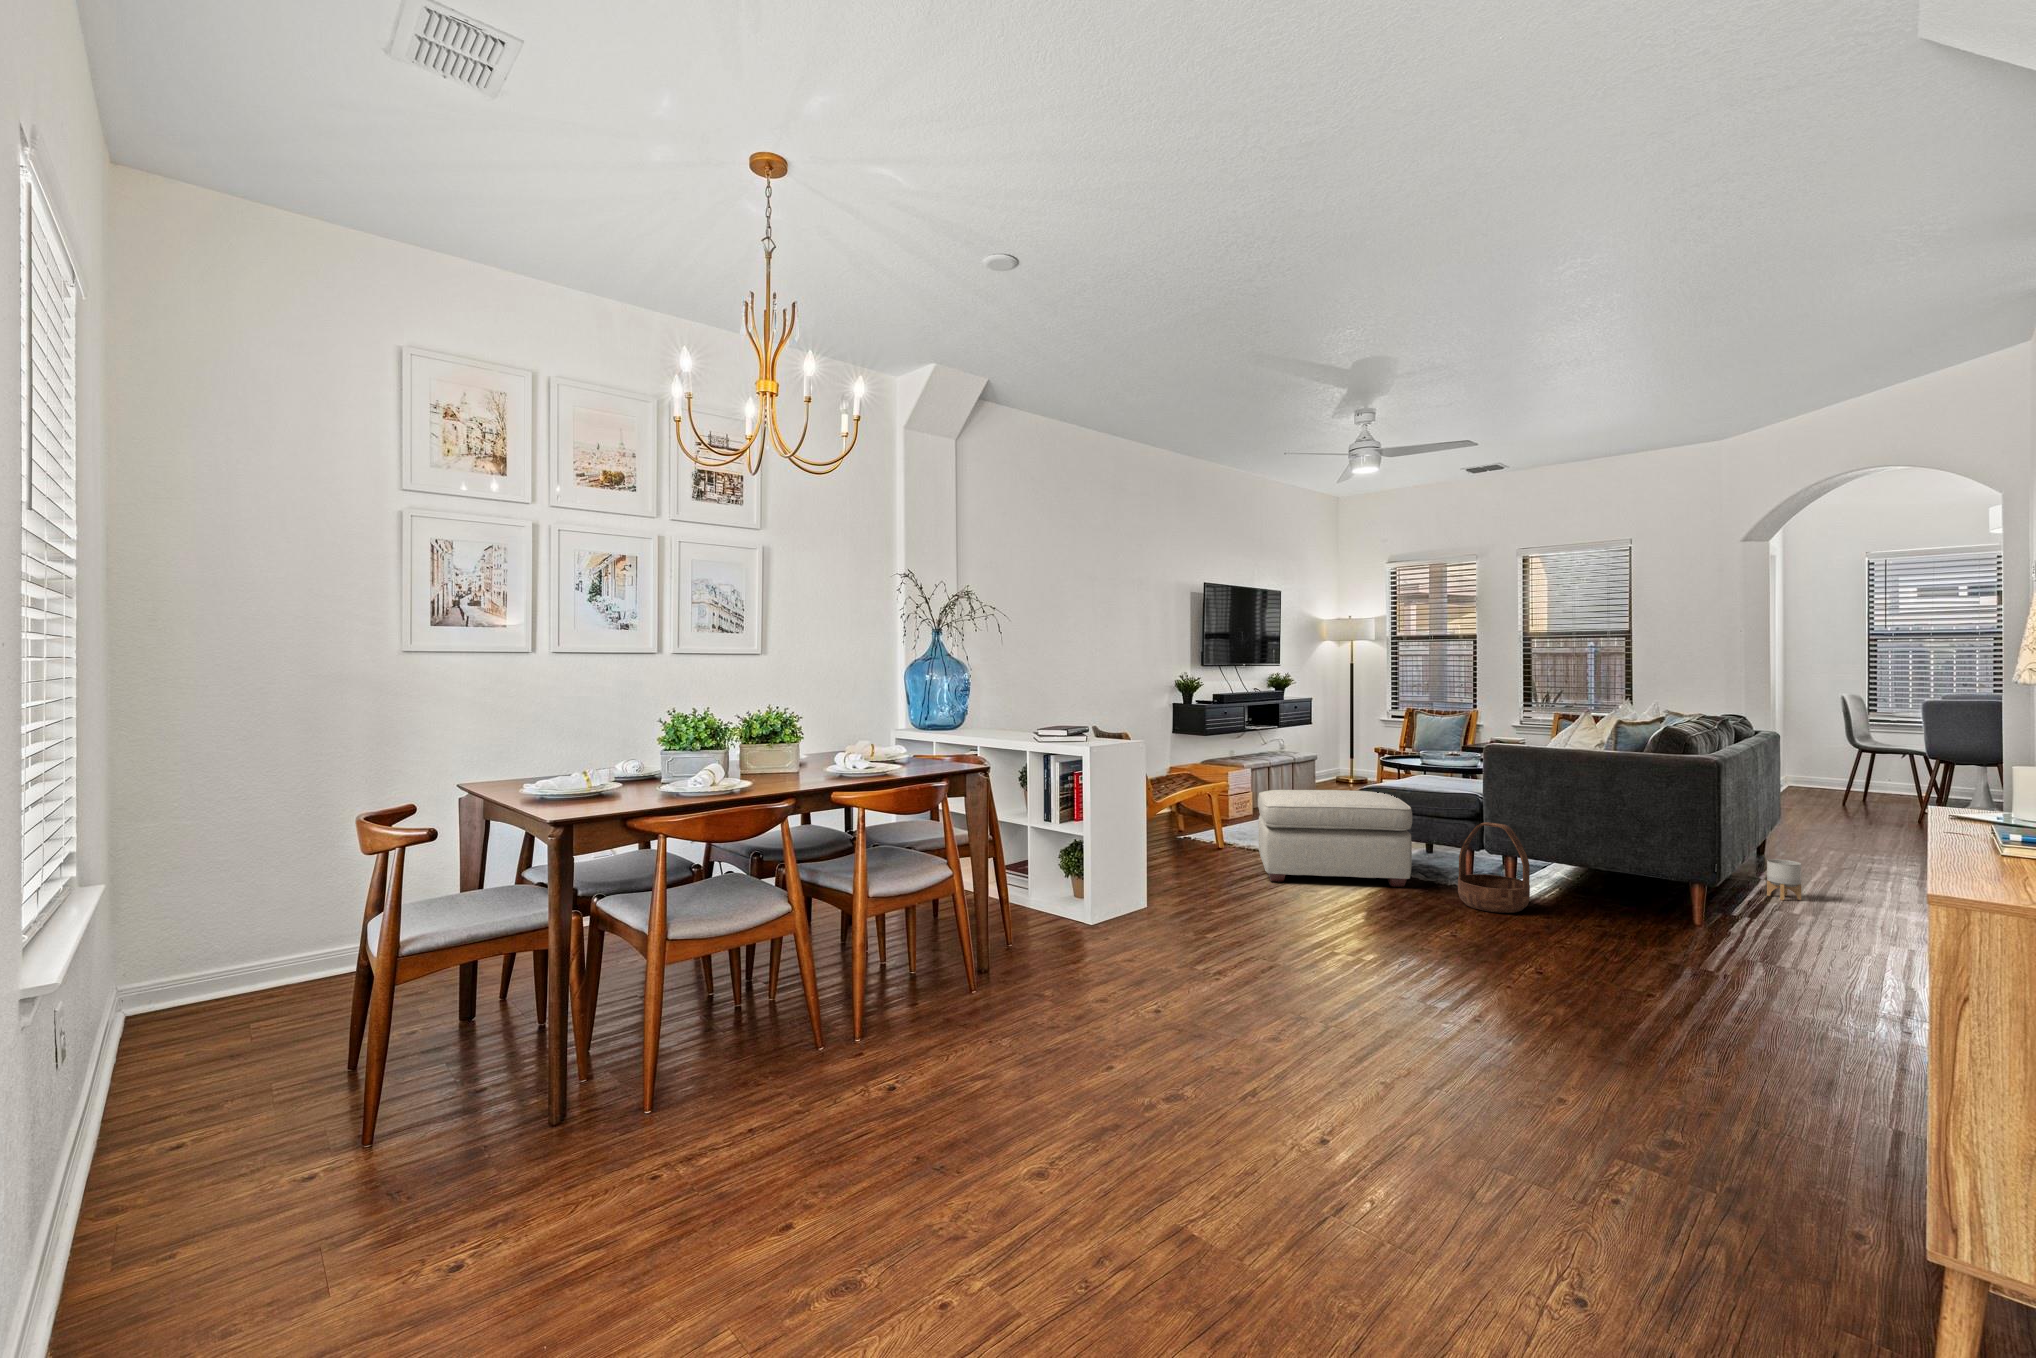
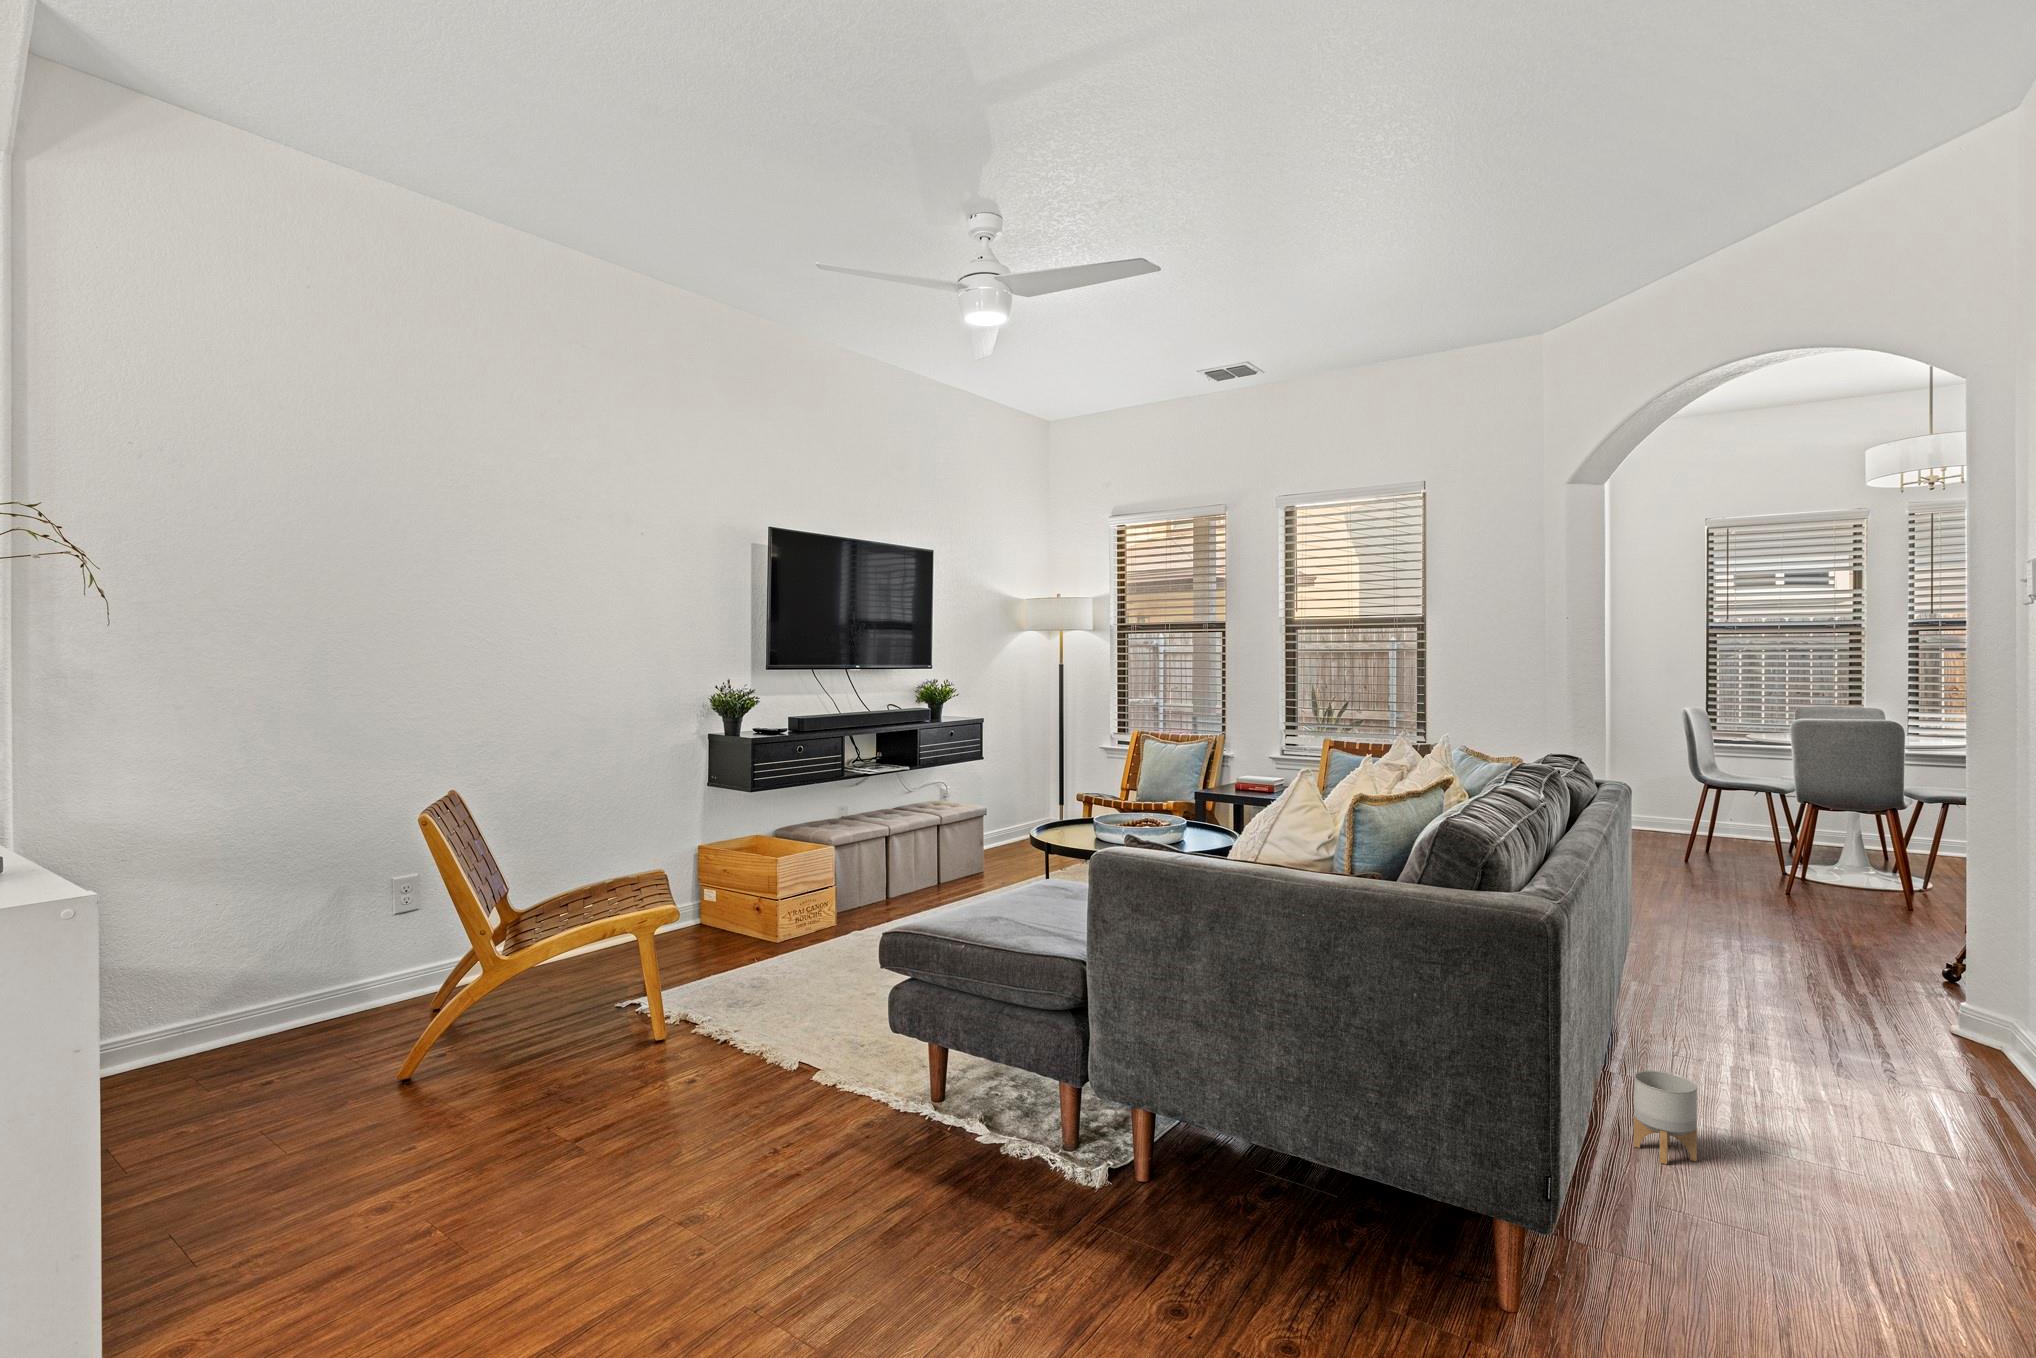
ottoman: present [1258,790,1412,887] -> none [630,939,960,1173]
basket: present [1458,822,1530,913] -> none [1007,1052,1157,1289]

